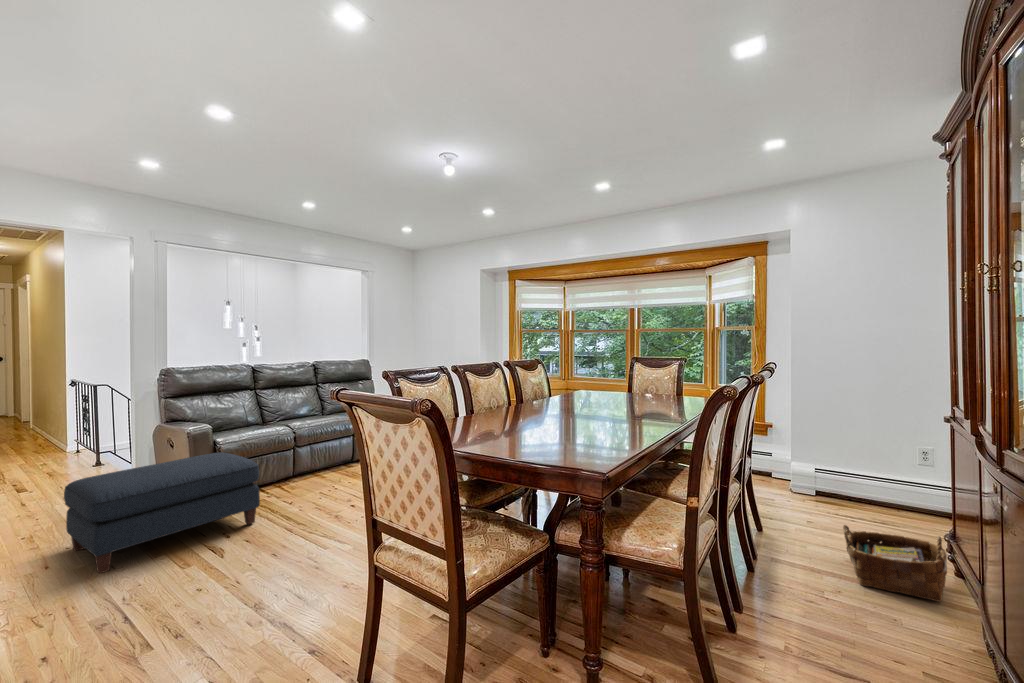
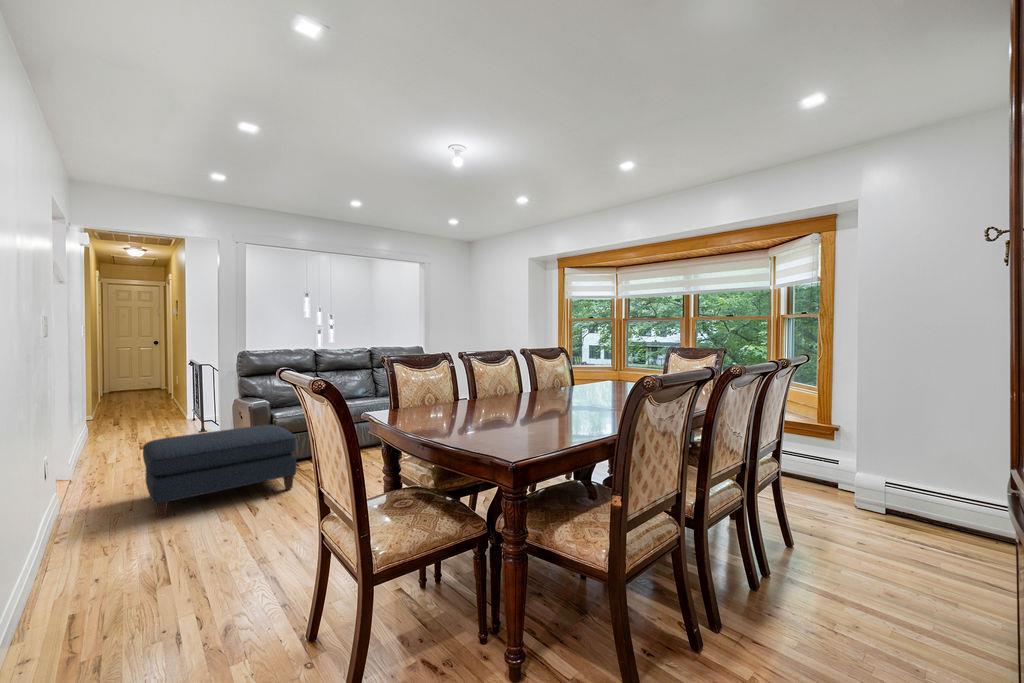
woven basket: present [843,525,947,602] -> none [877,548,1017,658]

